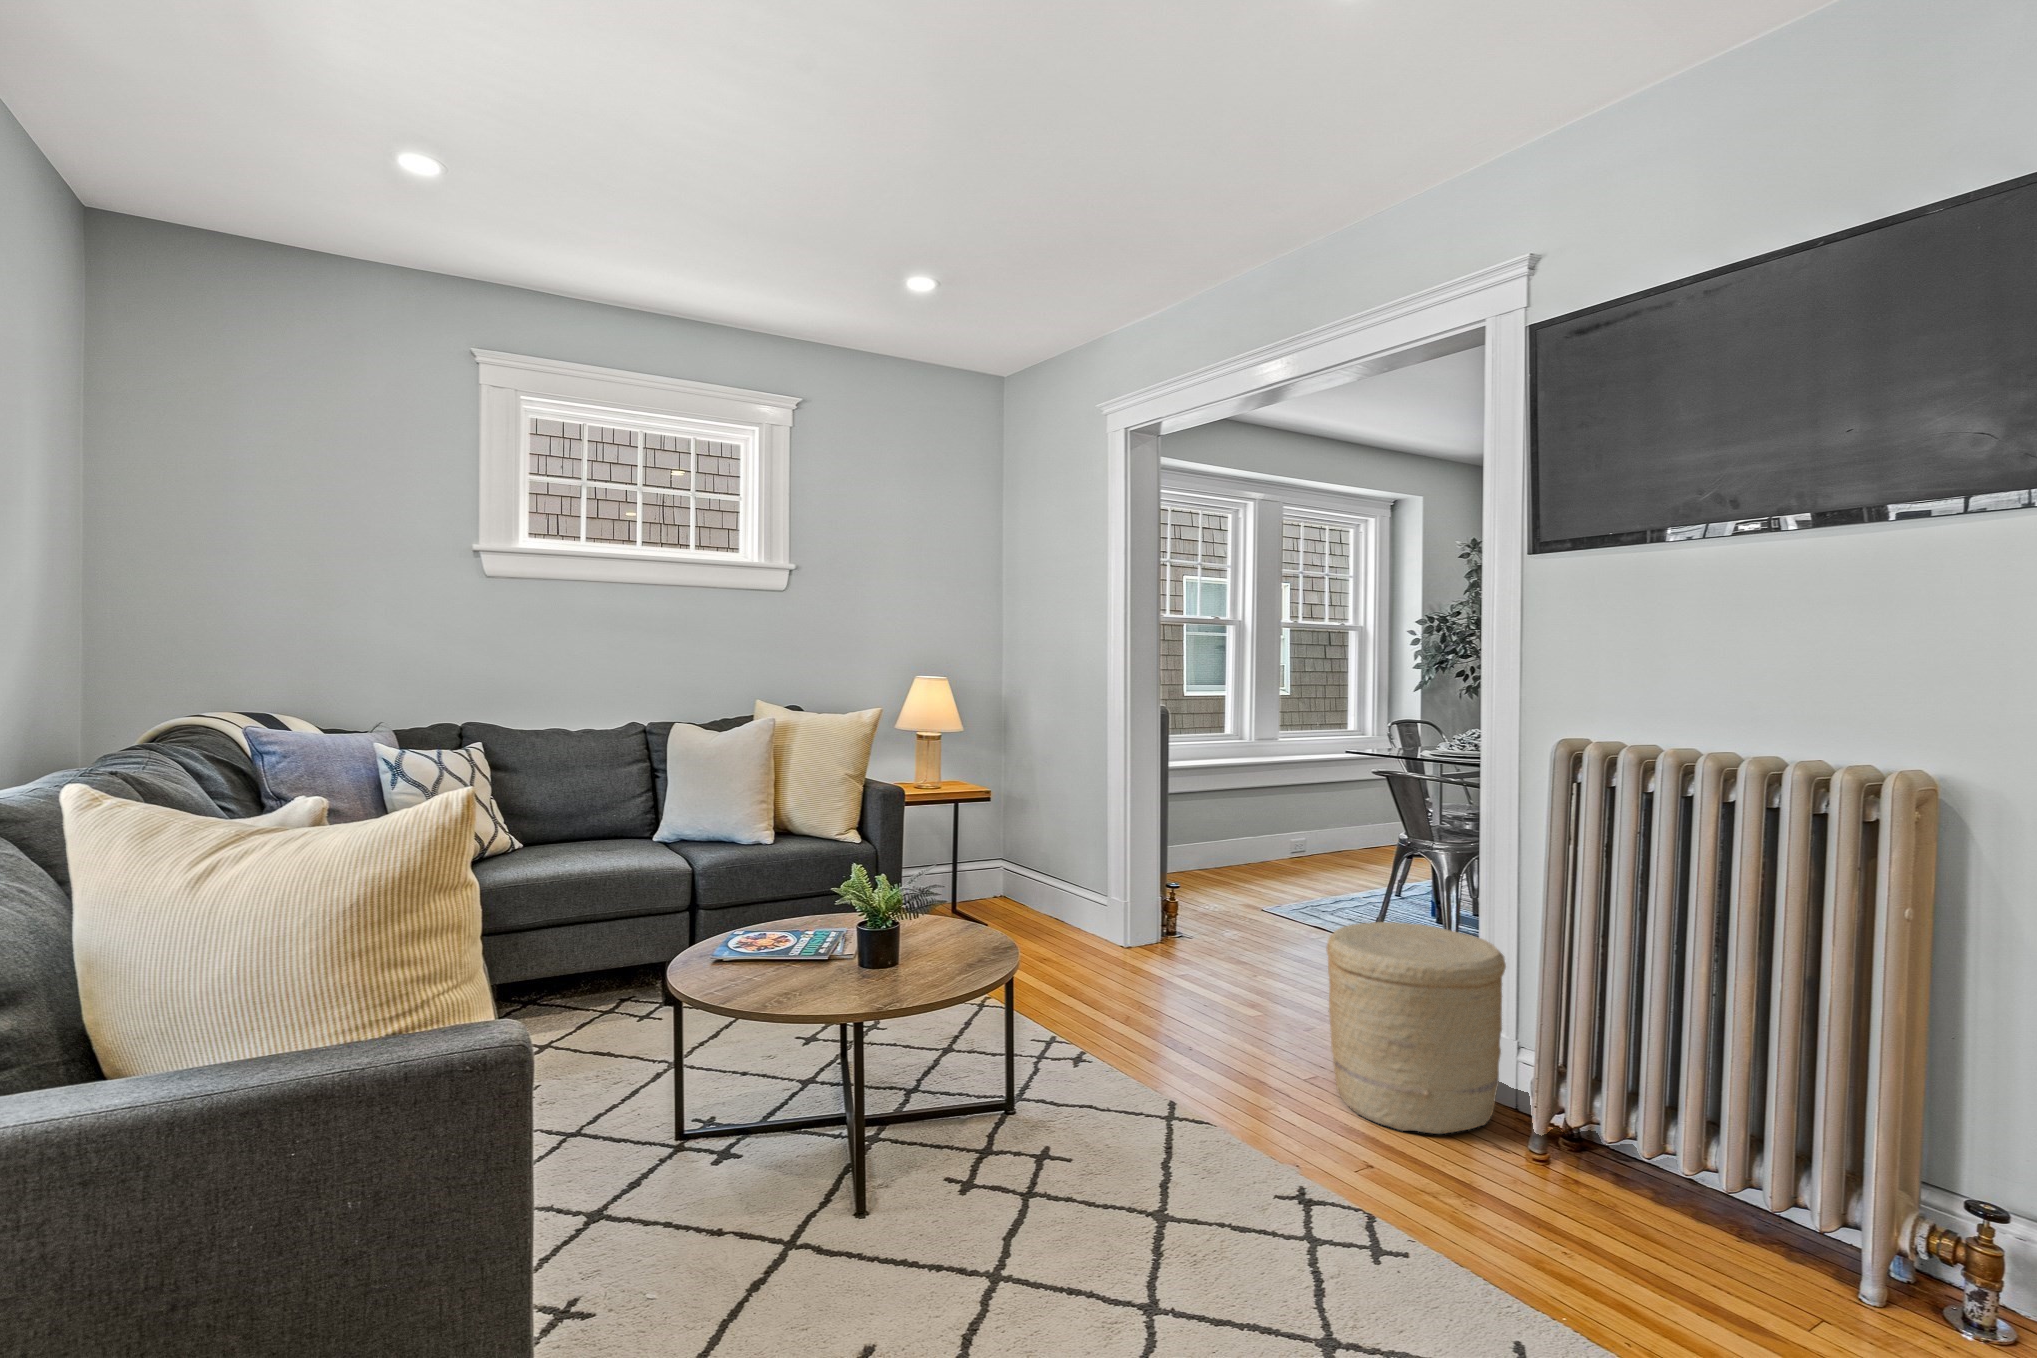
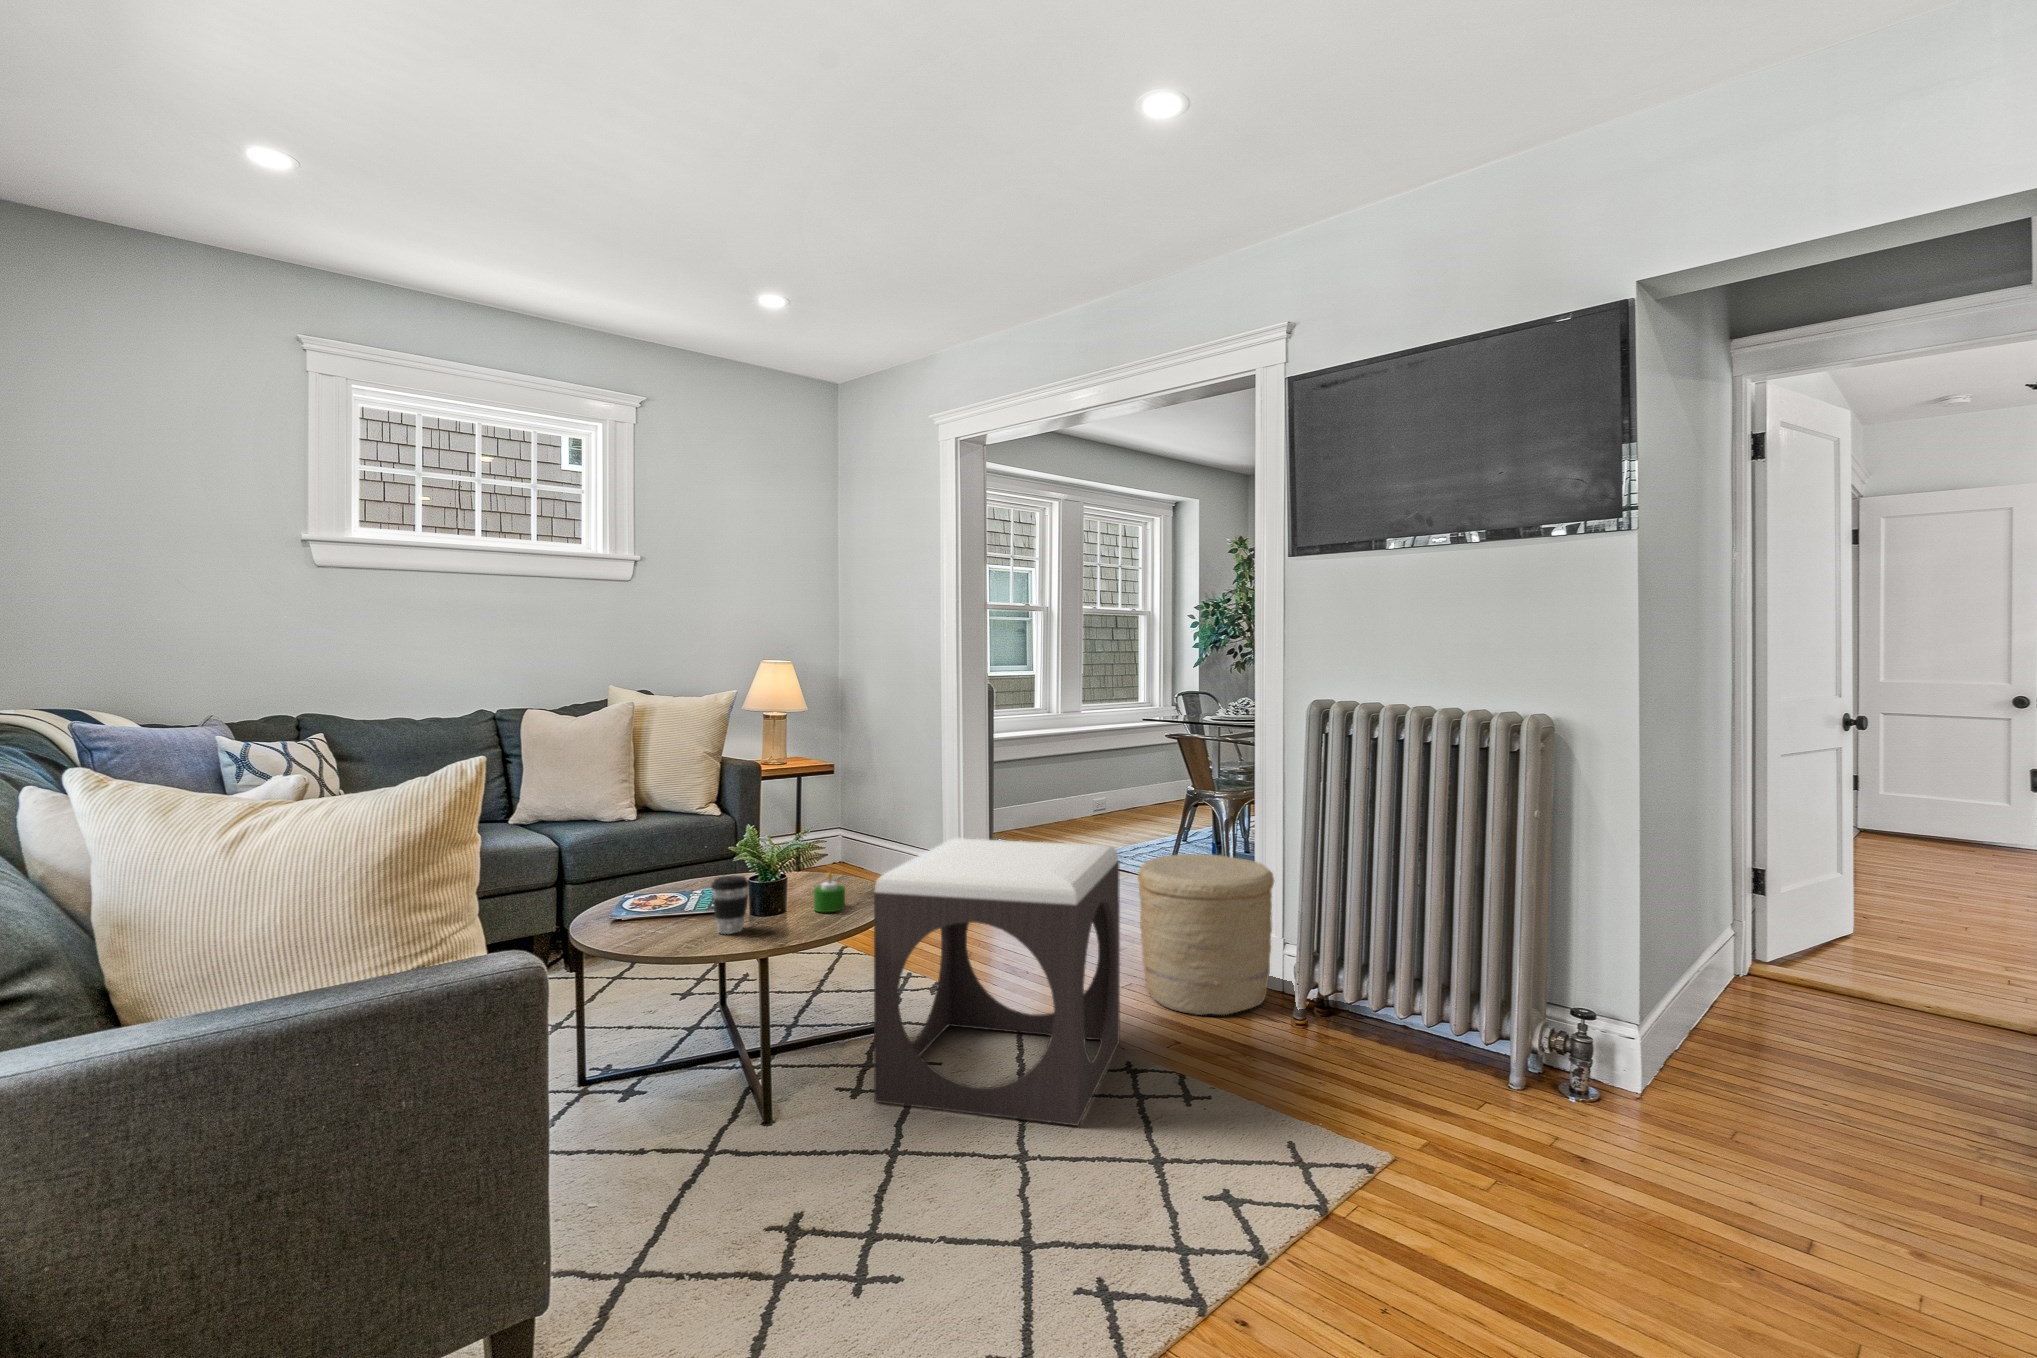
footstool: none [985,889,1298,1275] -> present [874,838,1120,1126]
coffee cup: none [804,922,848,990] -> present [711,876,749,934]
candle: none [925,923,961,972] -> present [814,872,845,912]

